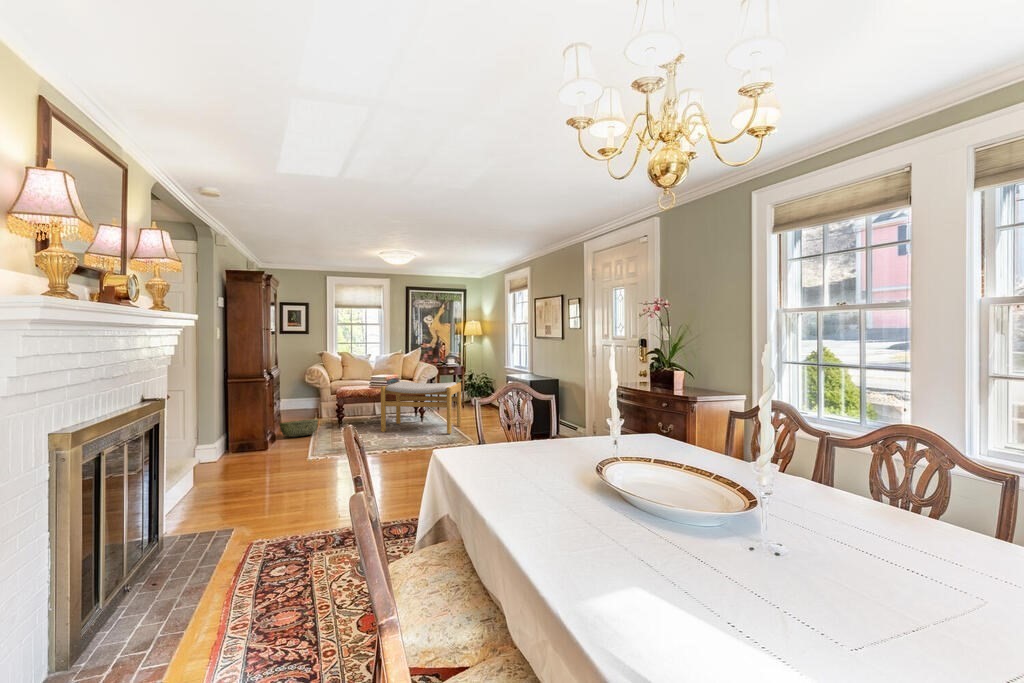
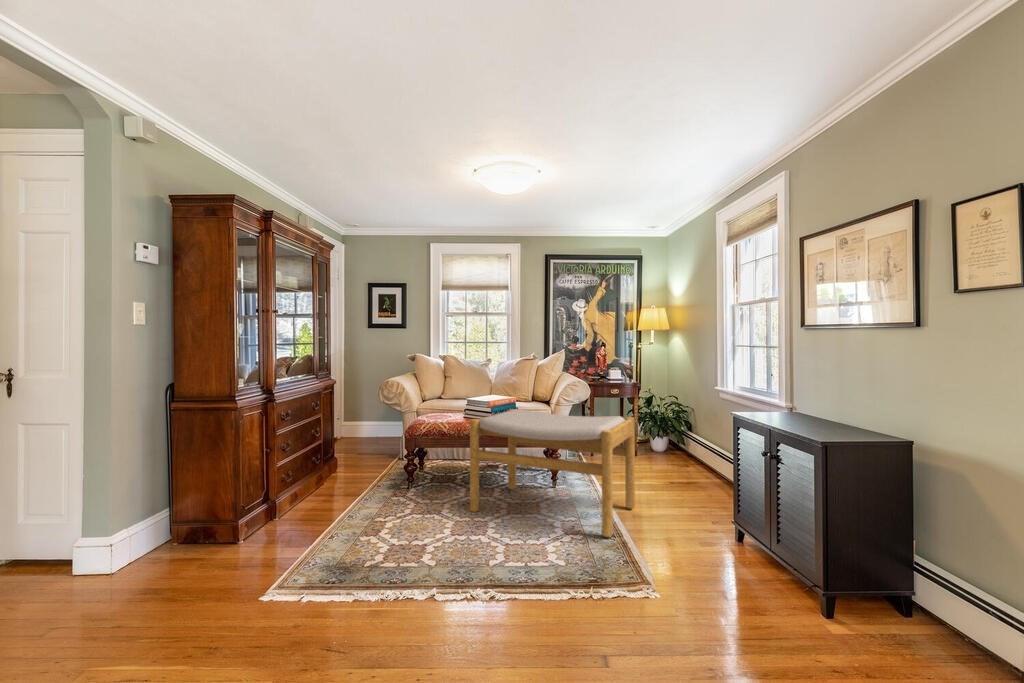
woven basket: present [279,419,318,437] -> none [285,473,362,508]

